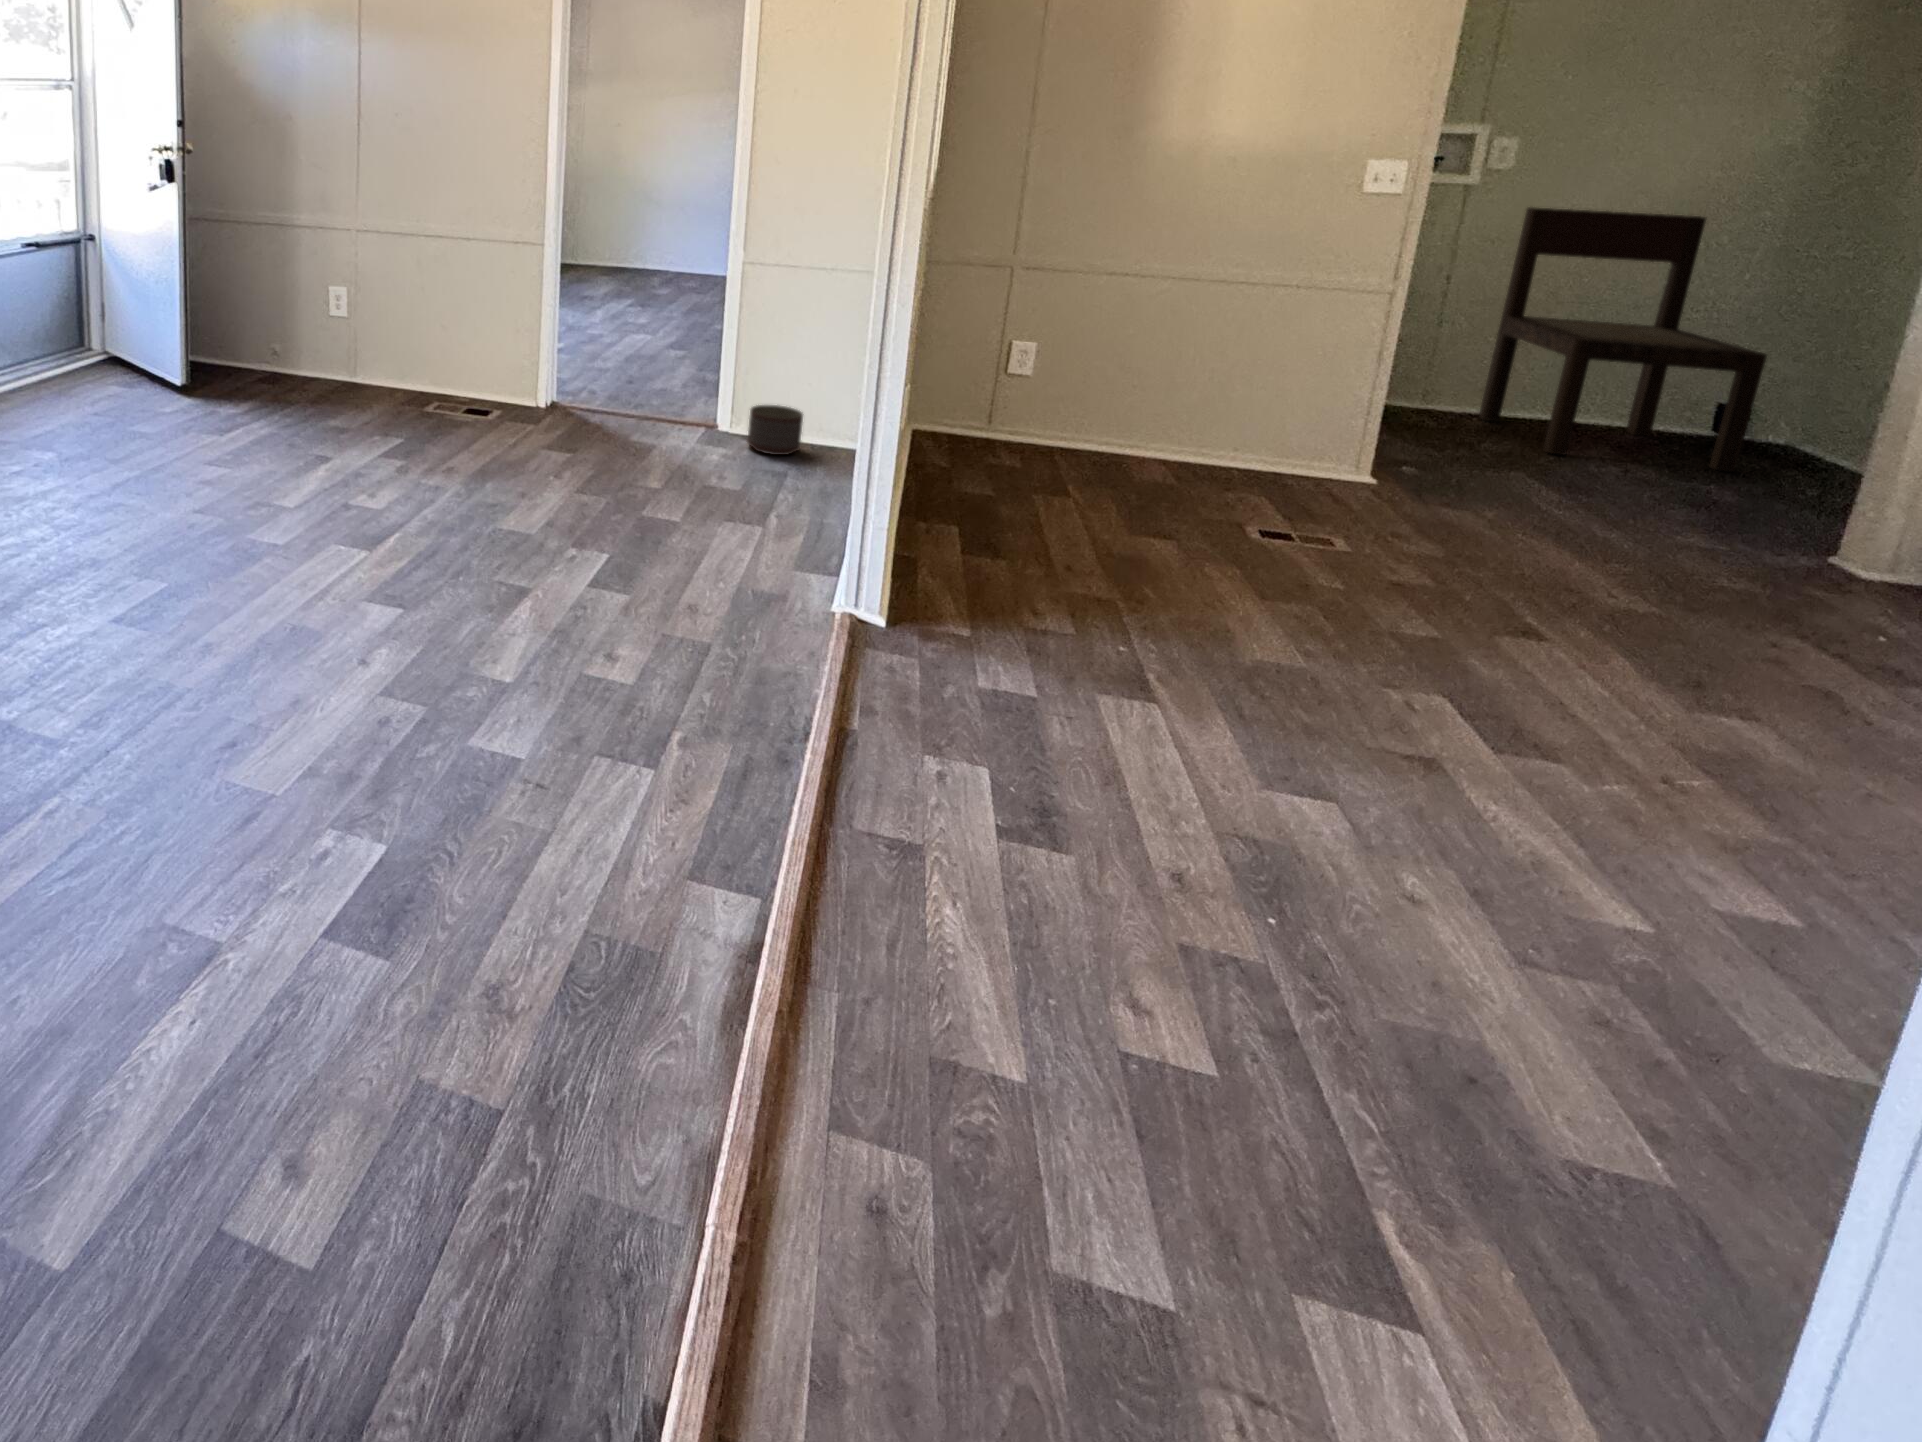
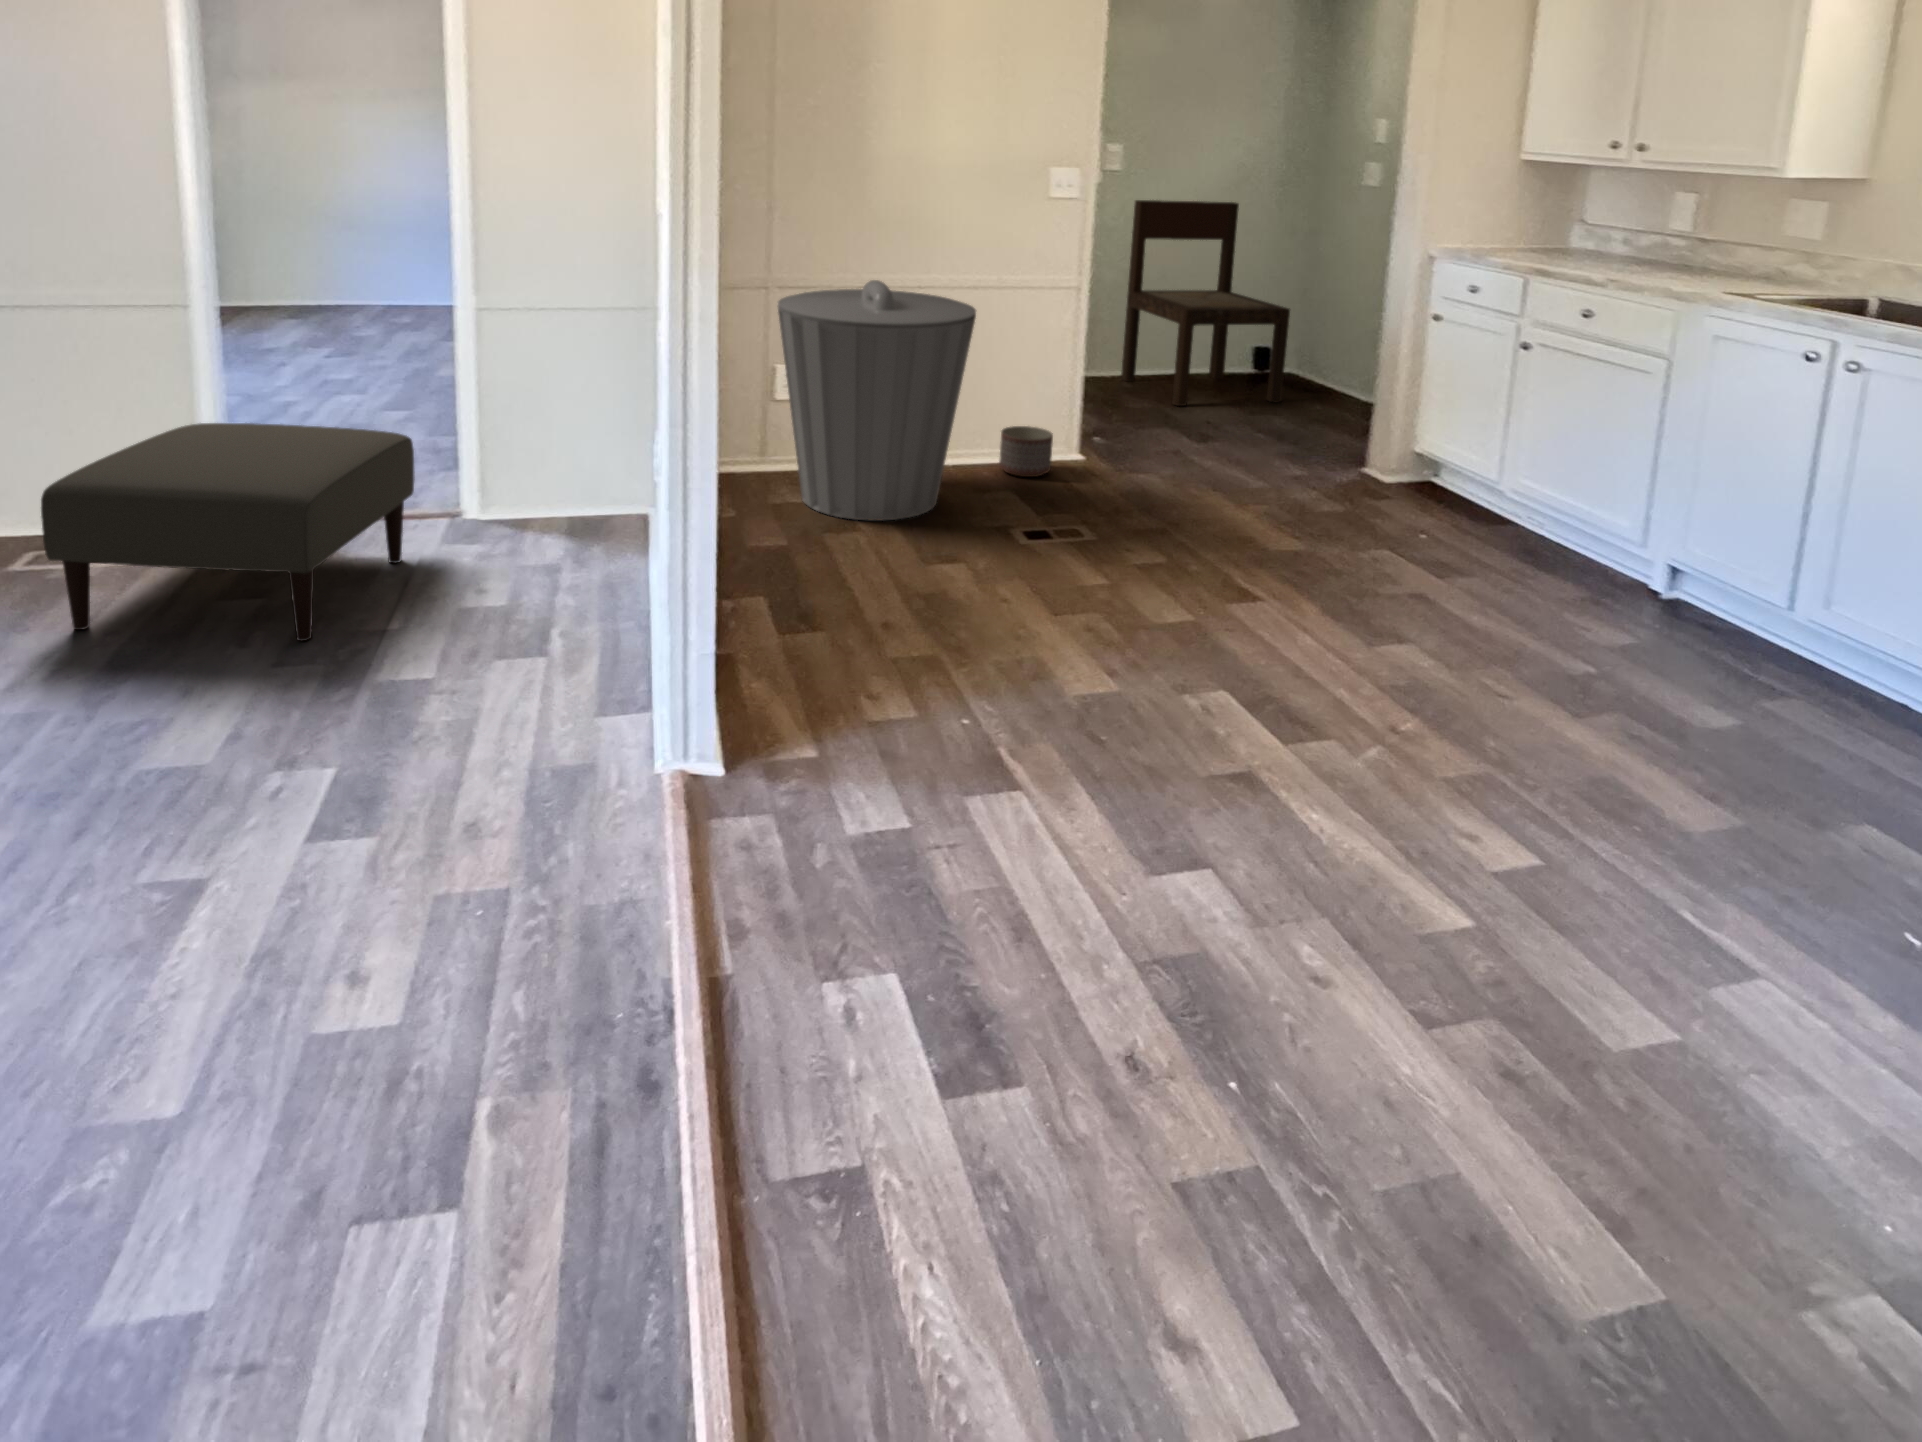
trash can: none [1016,265,1238,496] -> present [778,280,976,521]
ottoman: none [450,328,686,483] -> present [41,423,414,641]
planter: present [748,405,803,455] -> present [999,426,1053,477]

